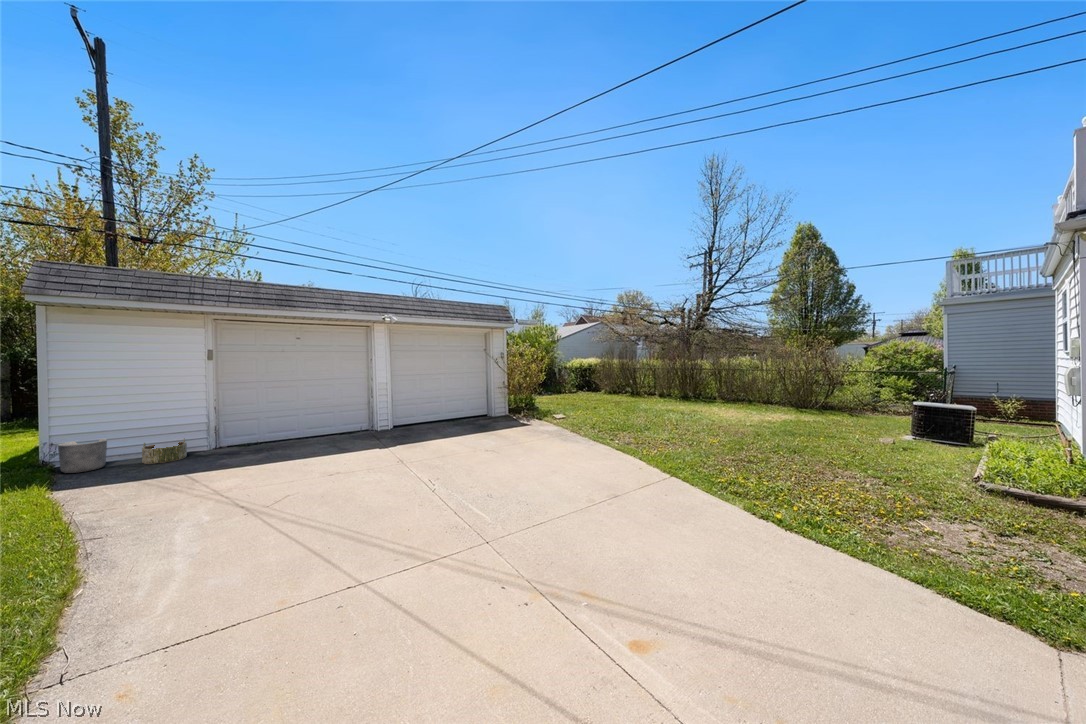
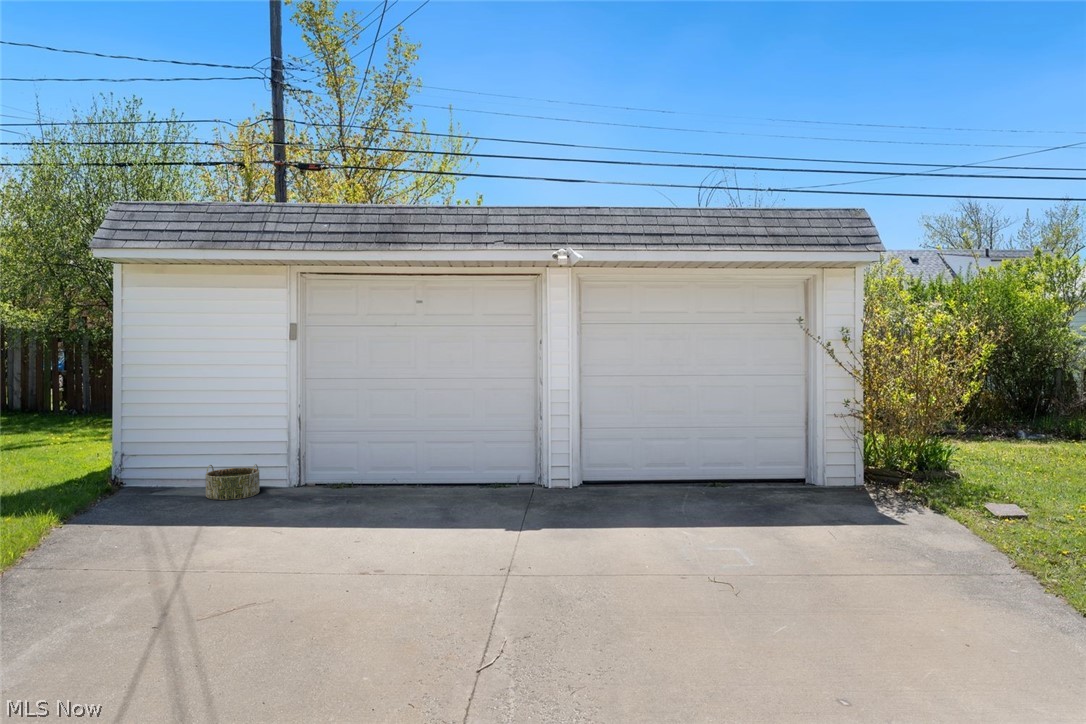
planter: present [58,439,107,473] -> none [122,452,174,498]

